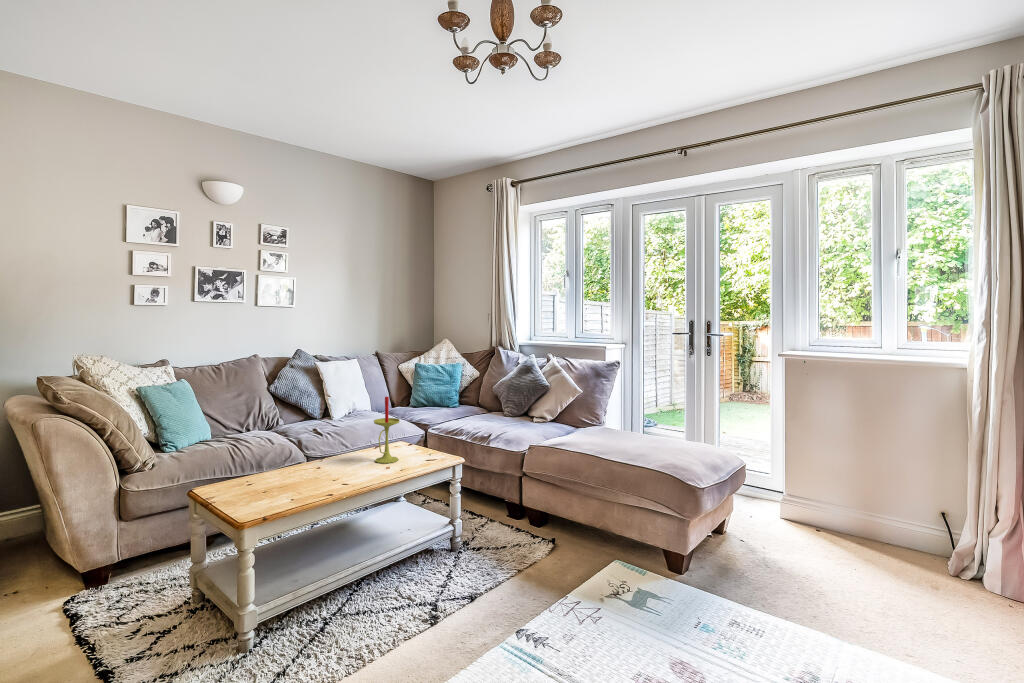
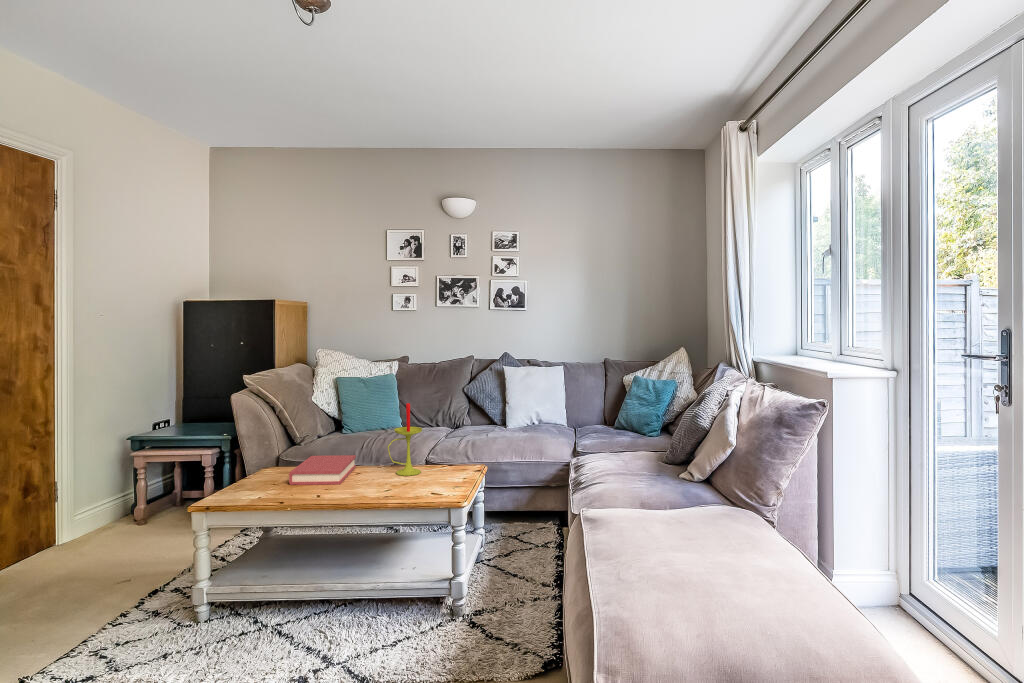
hardback book: none [286,457,370,494] -> present [289,455,356,485]

